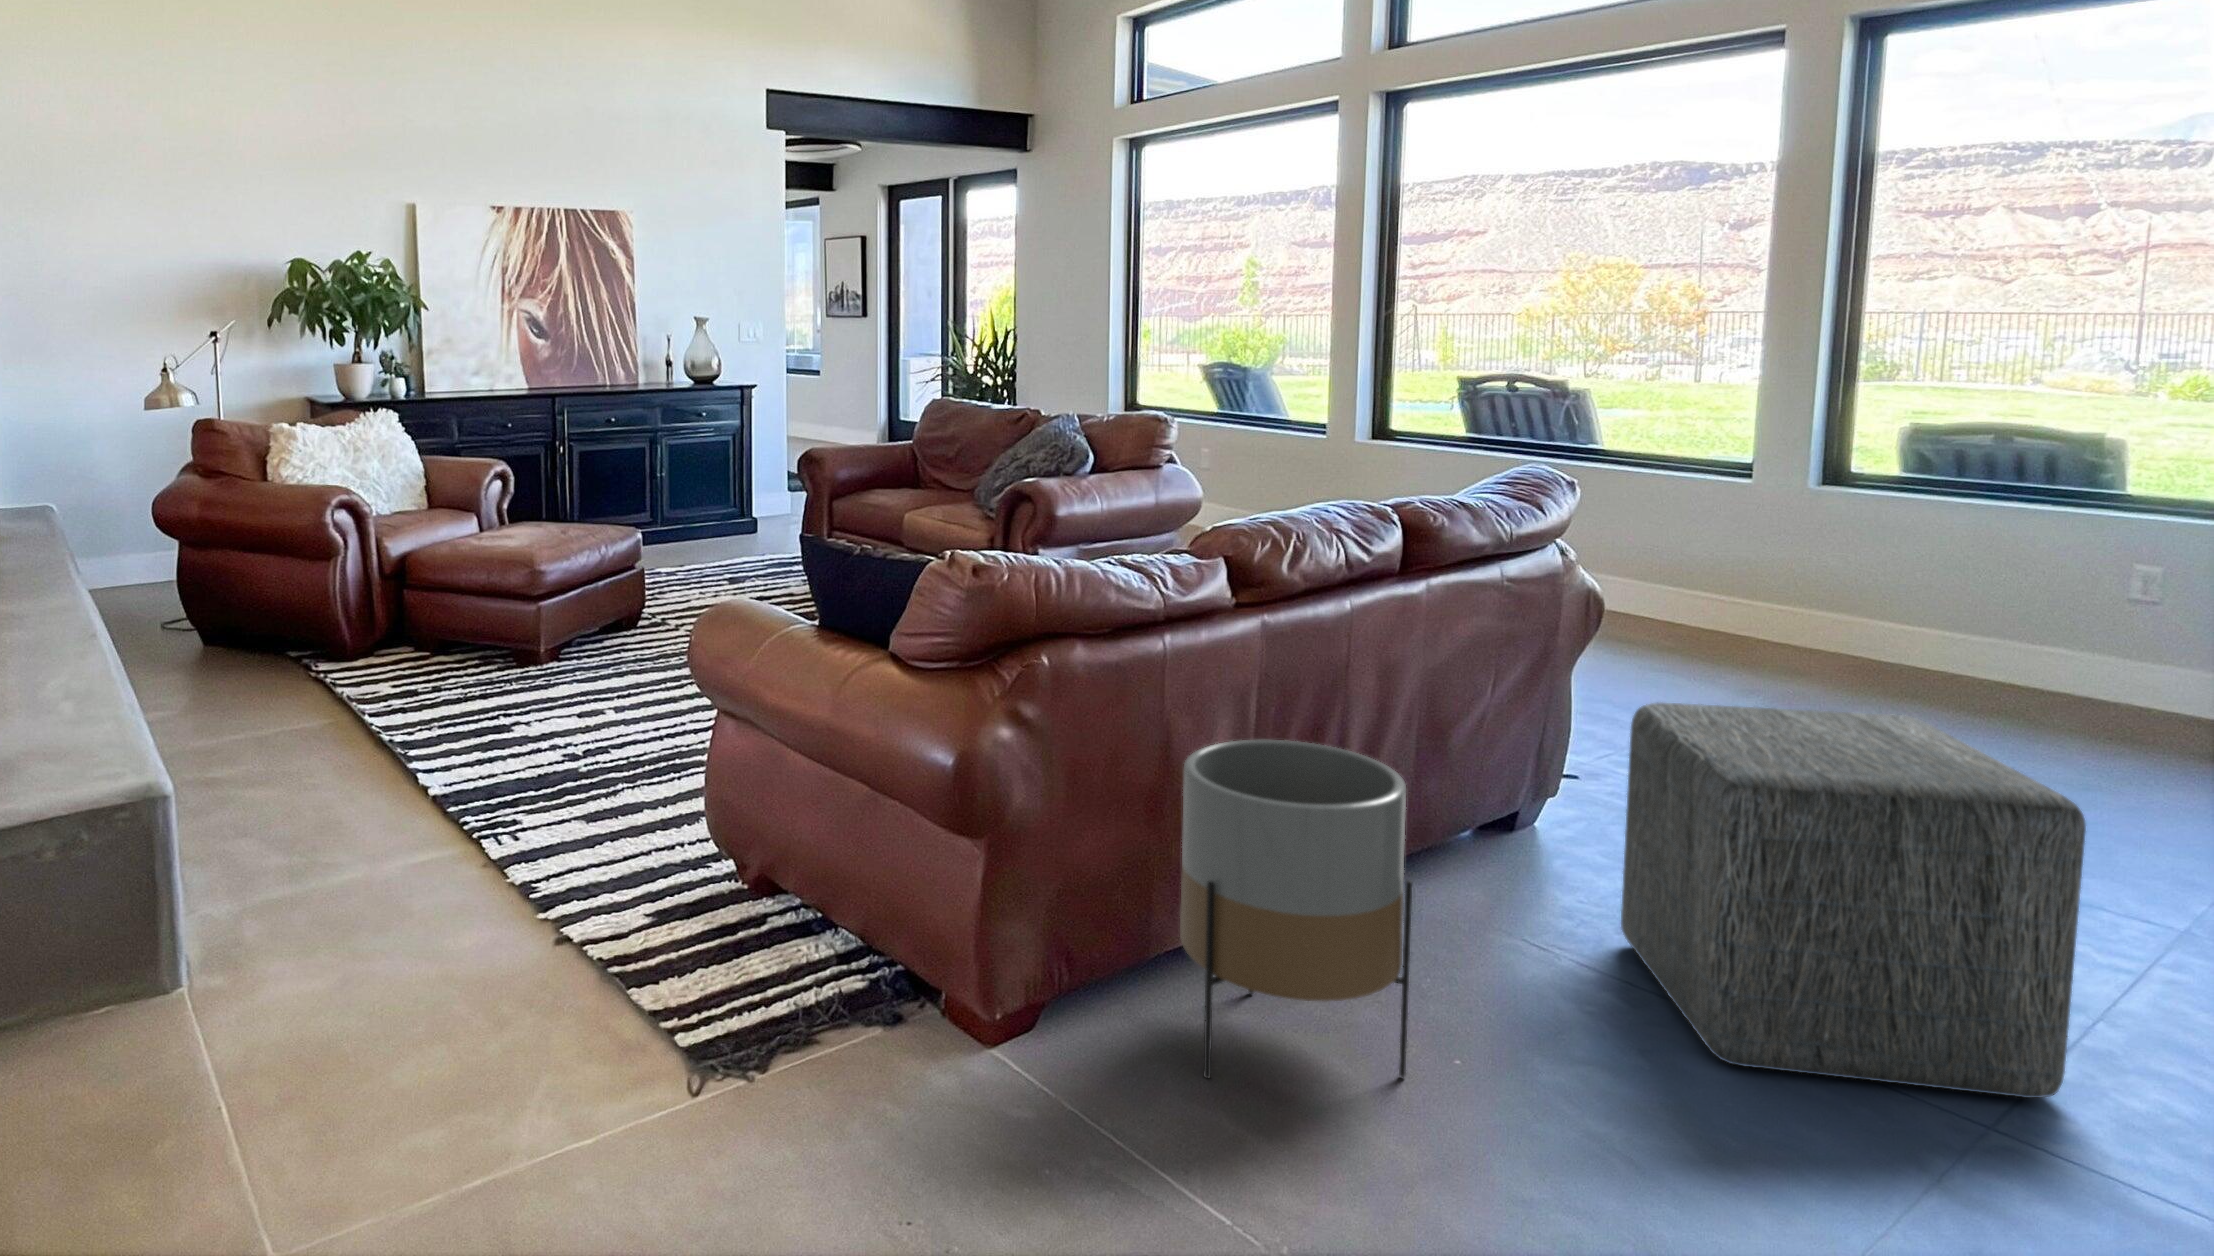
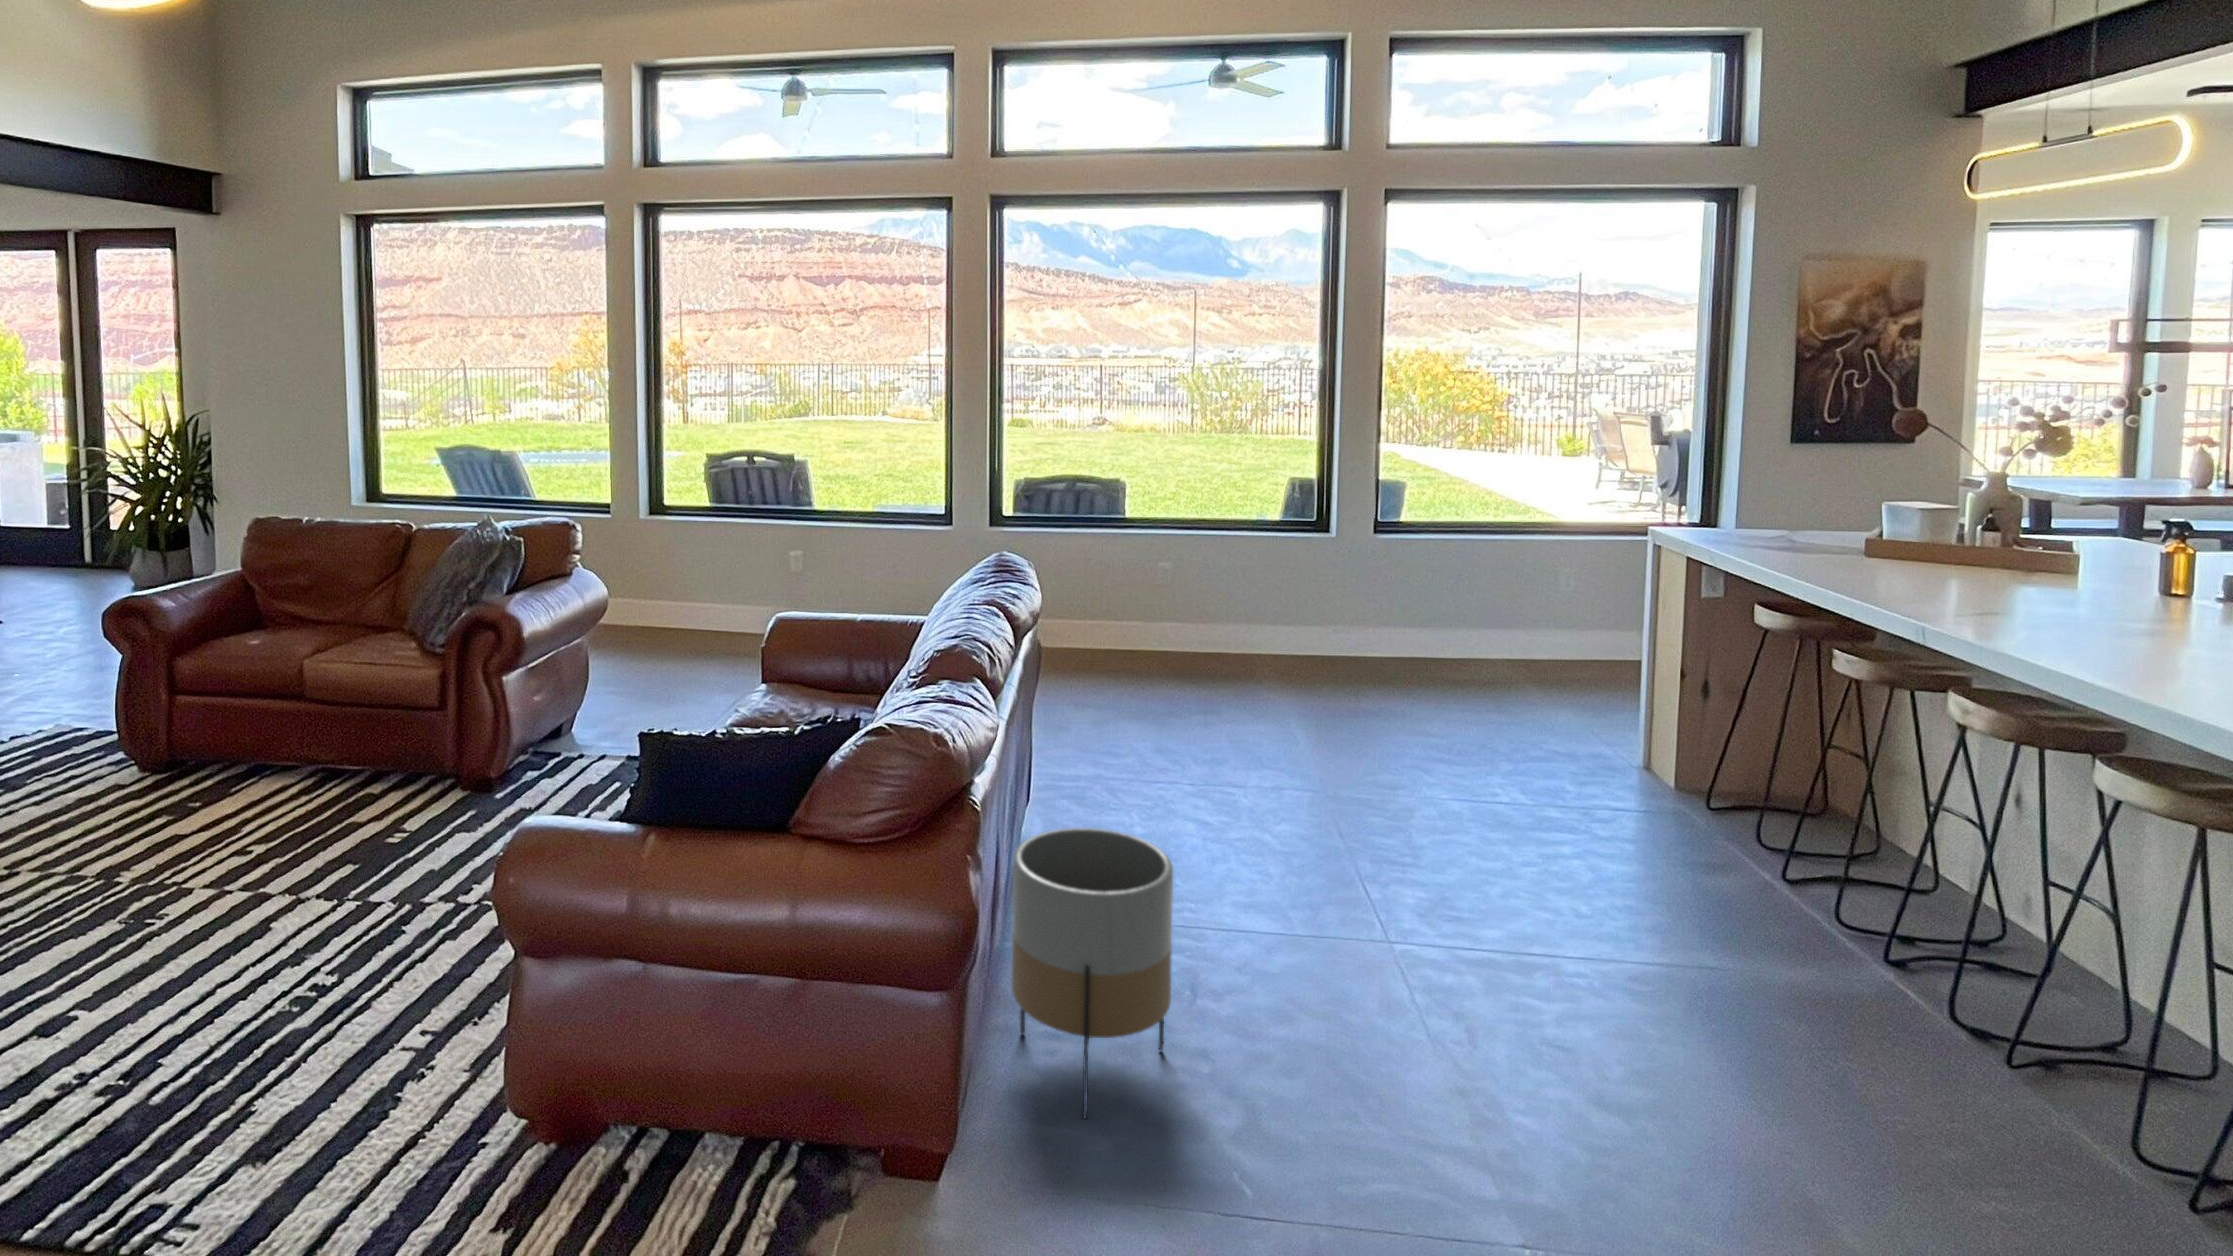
ottoman: present [1621,703,2086,1098] -> none [1125,706,1367,954]

